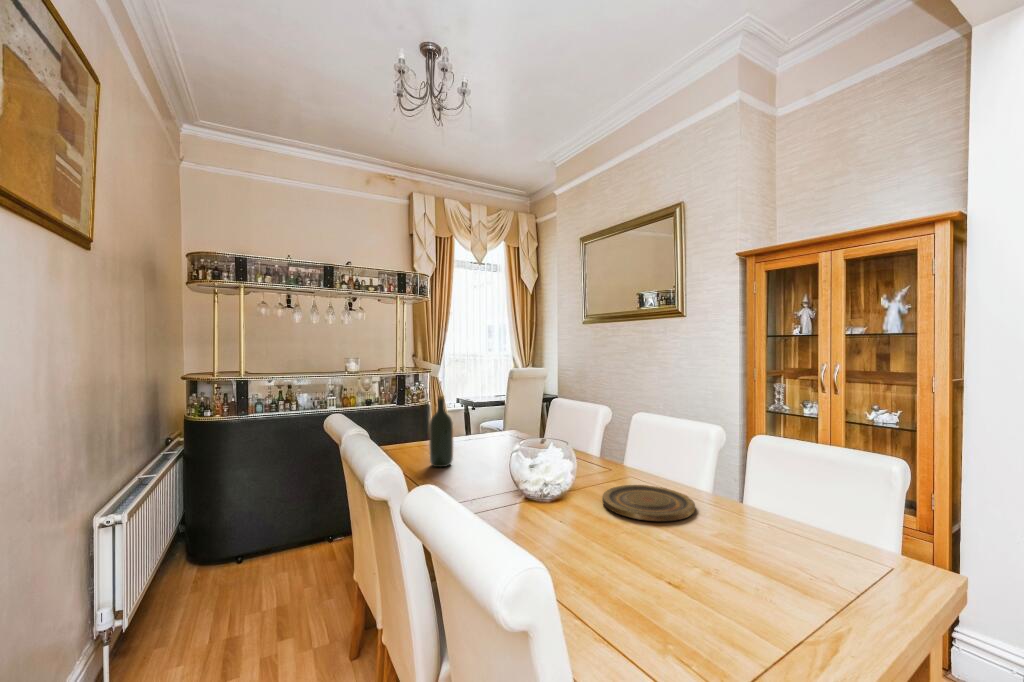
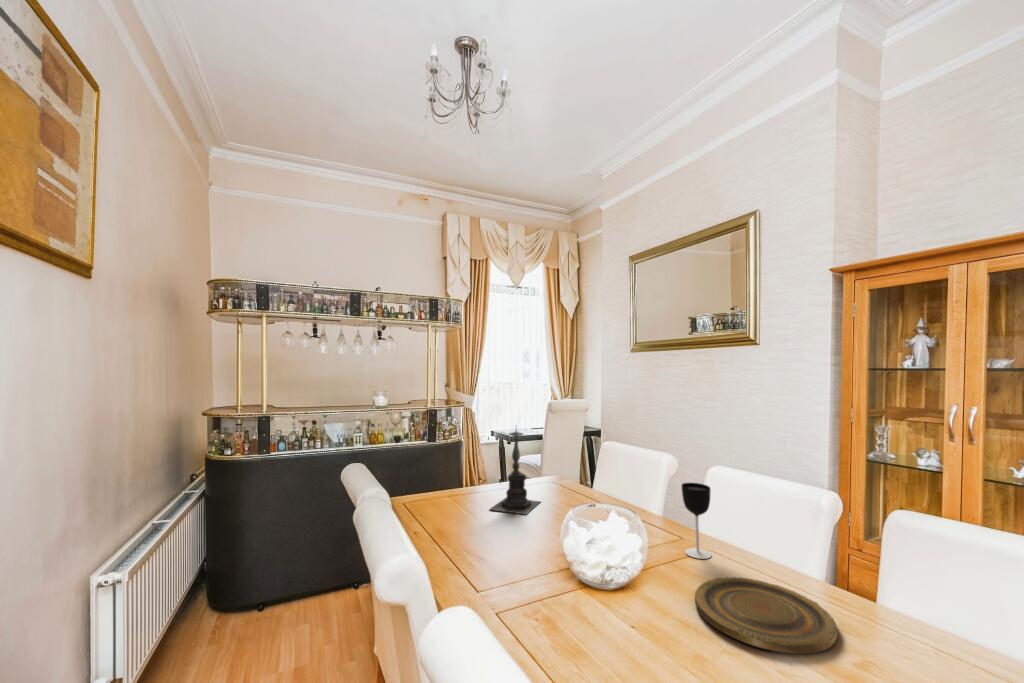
candle holder: none [451,379,496,456] -> present [490,430,540,515]
wine bottle: present [429,395,453,467] -> none [463,444,491,533]
wine glass: none [603,421,625,477] -> present [682,483,711,559]

